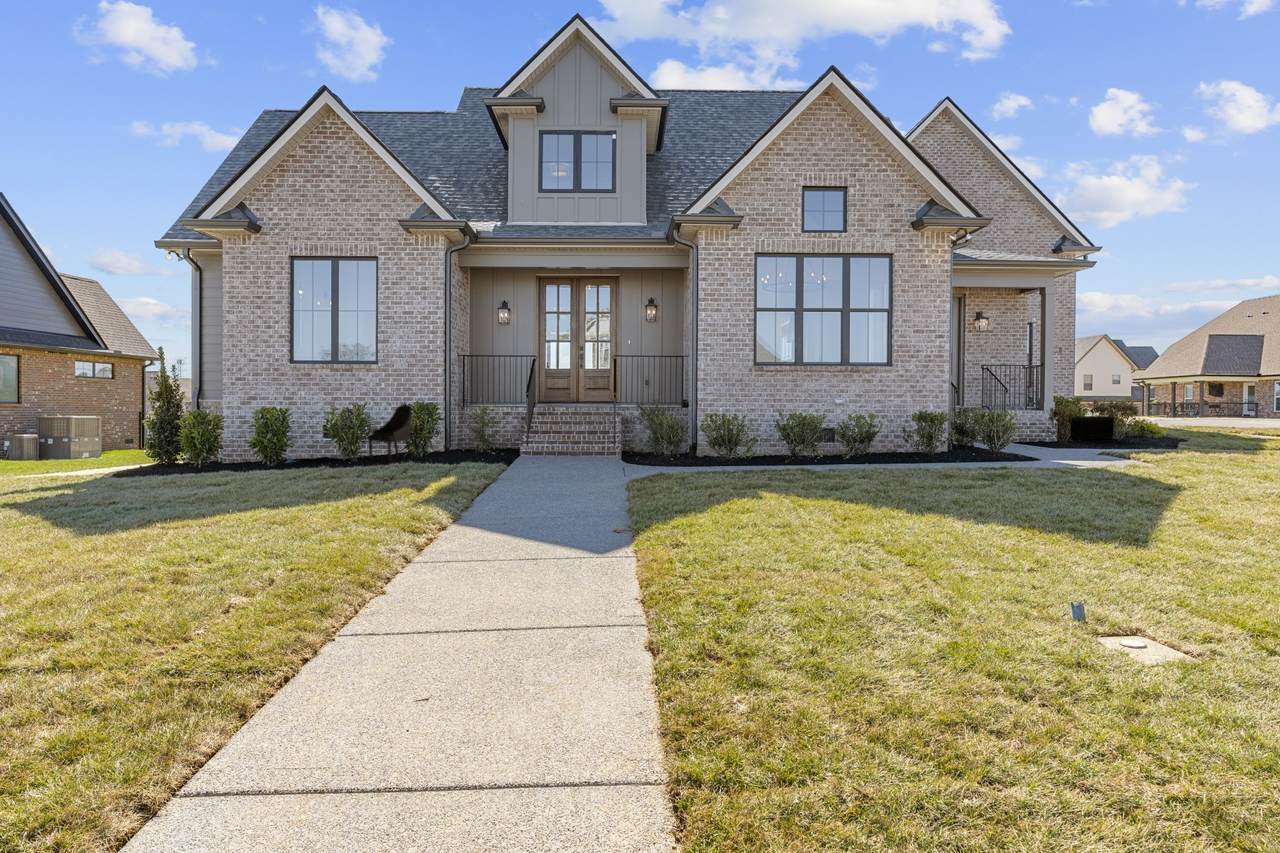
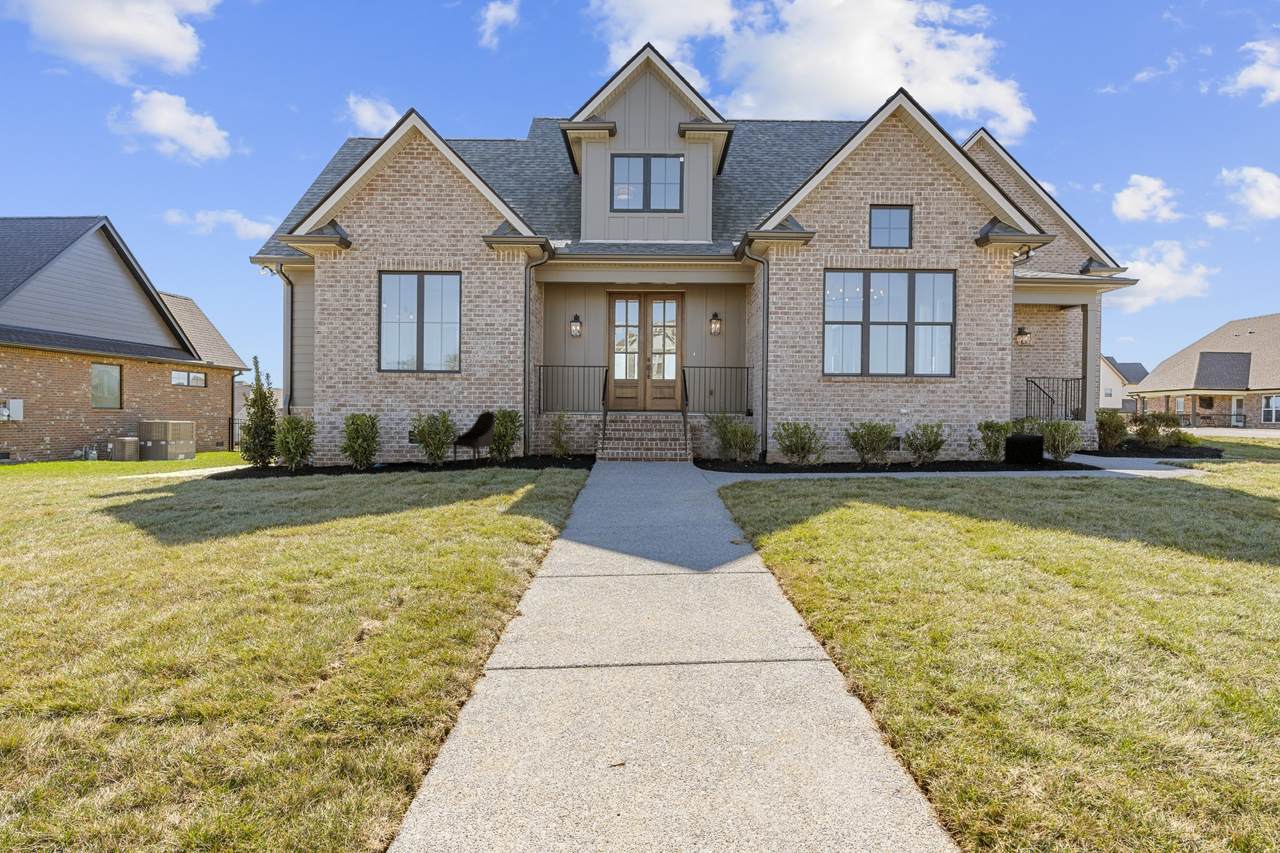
storage bench: present [1070,416,1114,440] -> present [1004,434,1044,464]

